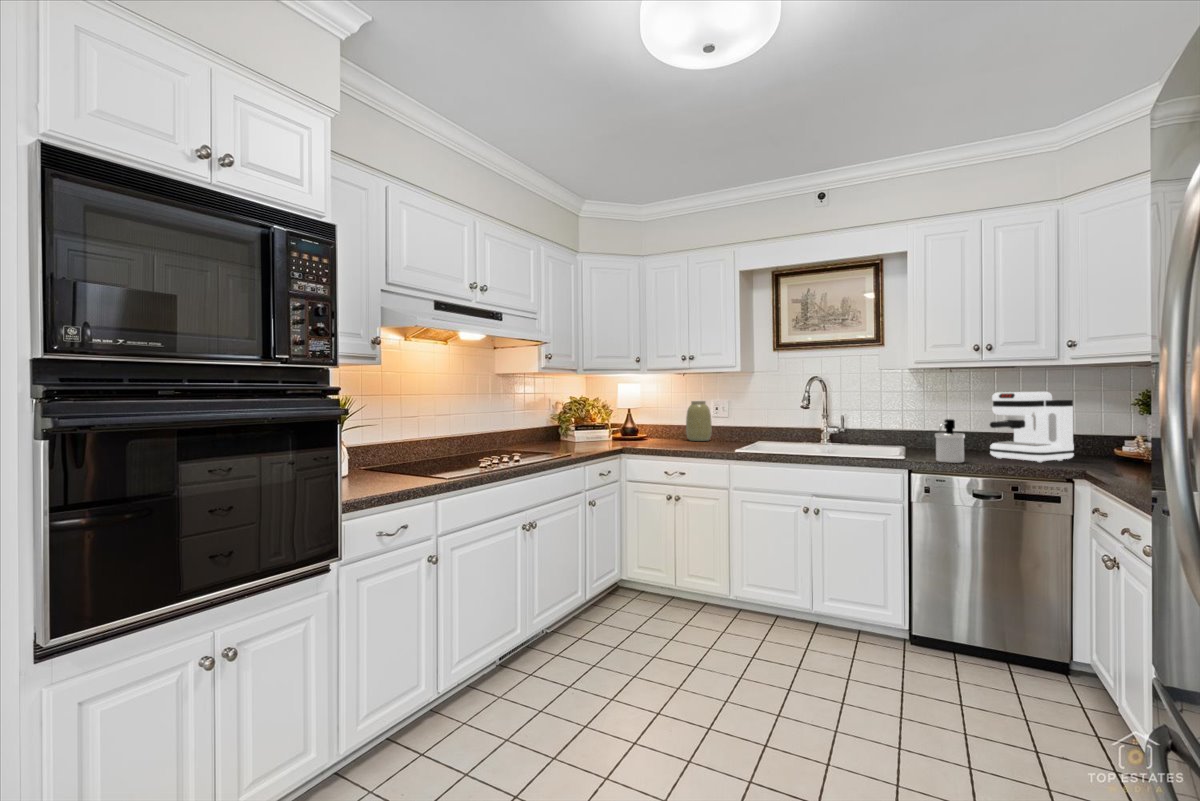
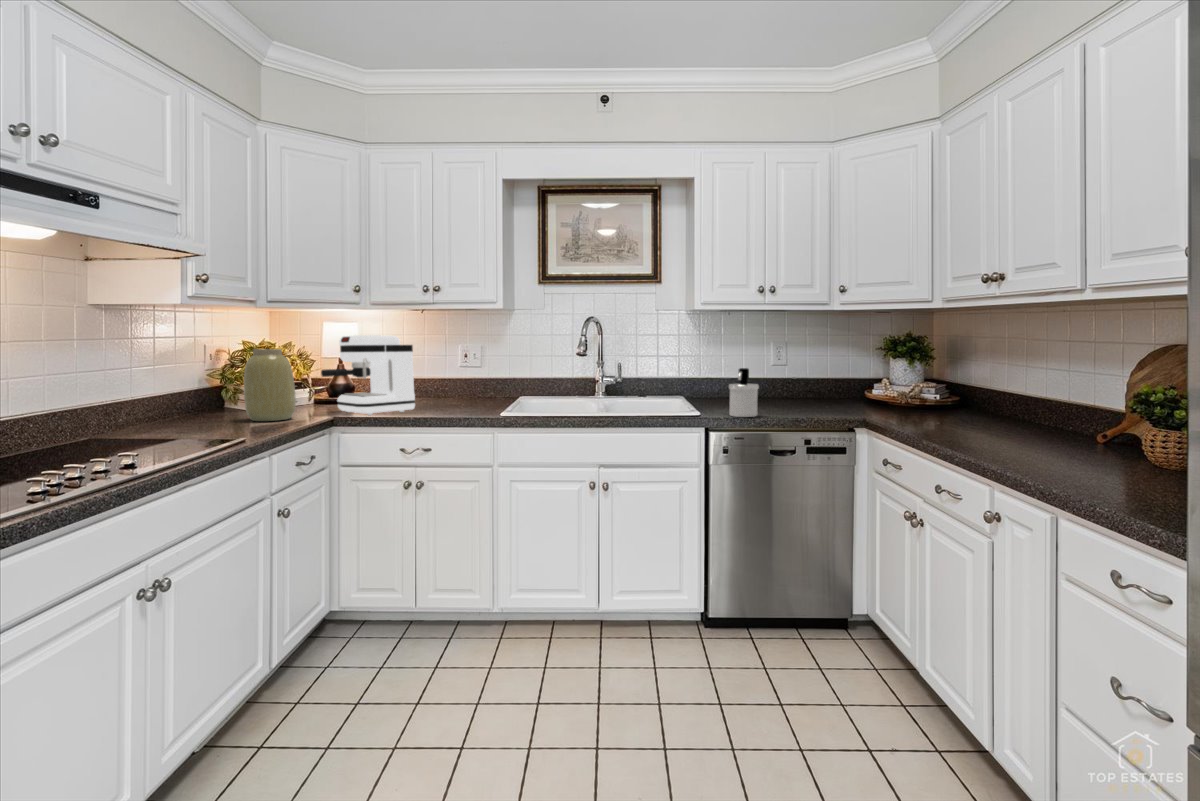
coffee maker: present [990,392,1074,462] -> present [321,335,415,415]
vase: present [686,401,712,441] -> present [244,349,296,421]

